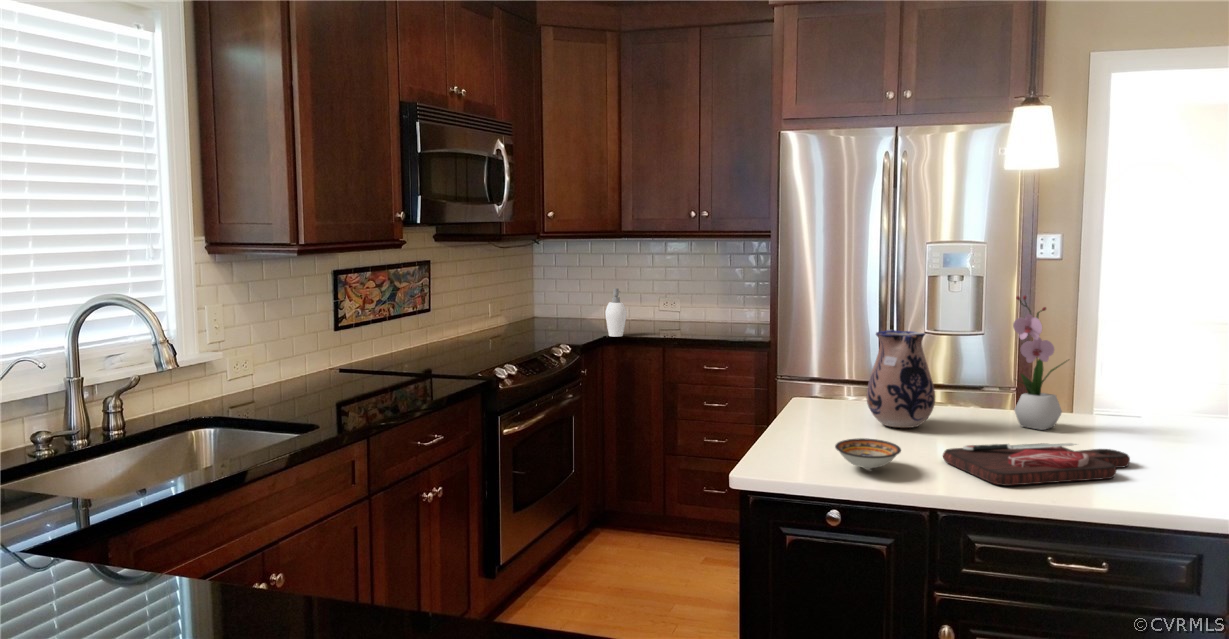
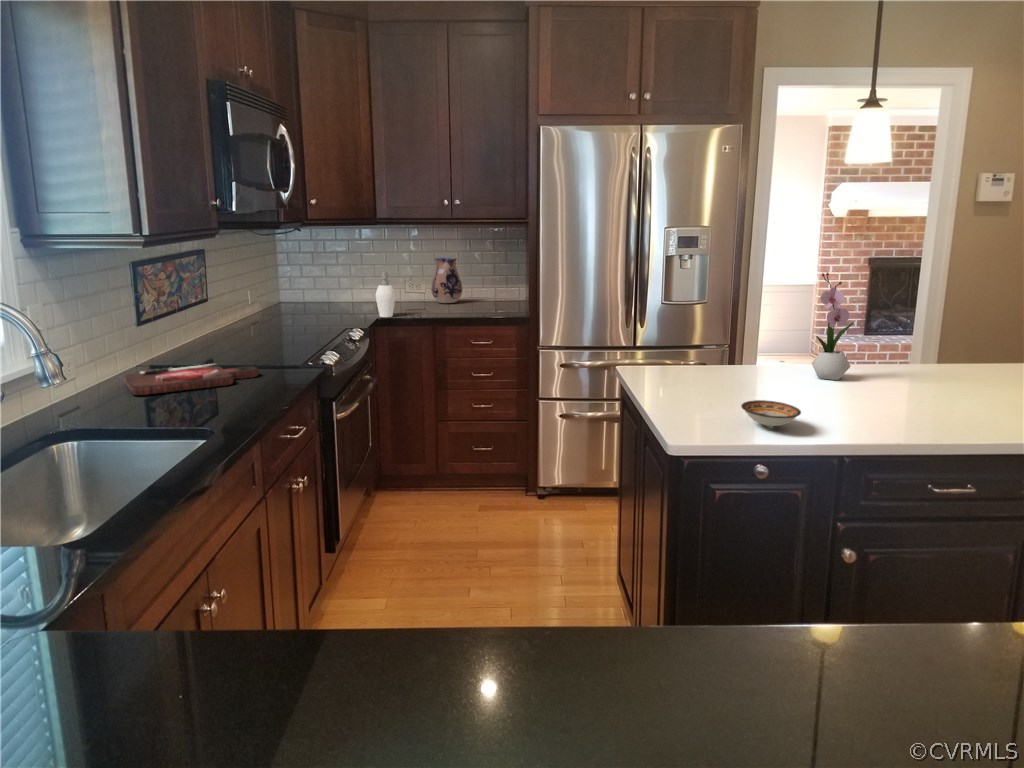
ceramic pitcher: present [867,330,935,428] -> present [431,258,462,303]
cutting board: present [943,443,1130,485] -> present [124,364,259,395]

